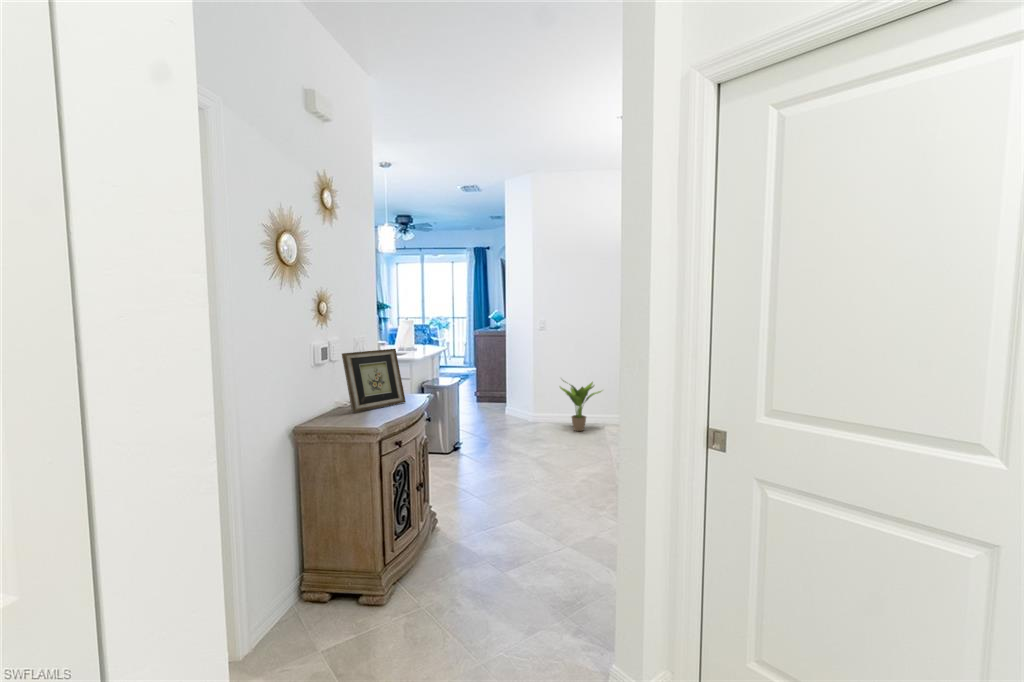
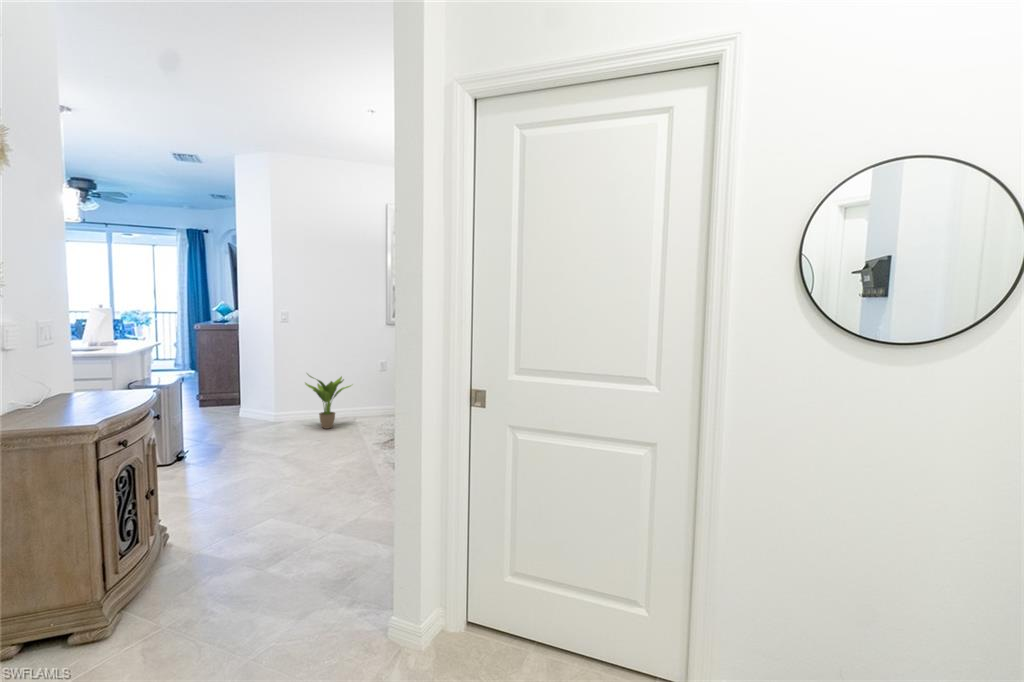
picture frame: present [342,349,406,412] -> none [28,334,125,412]

